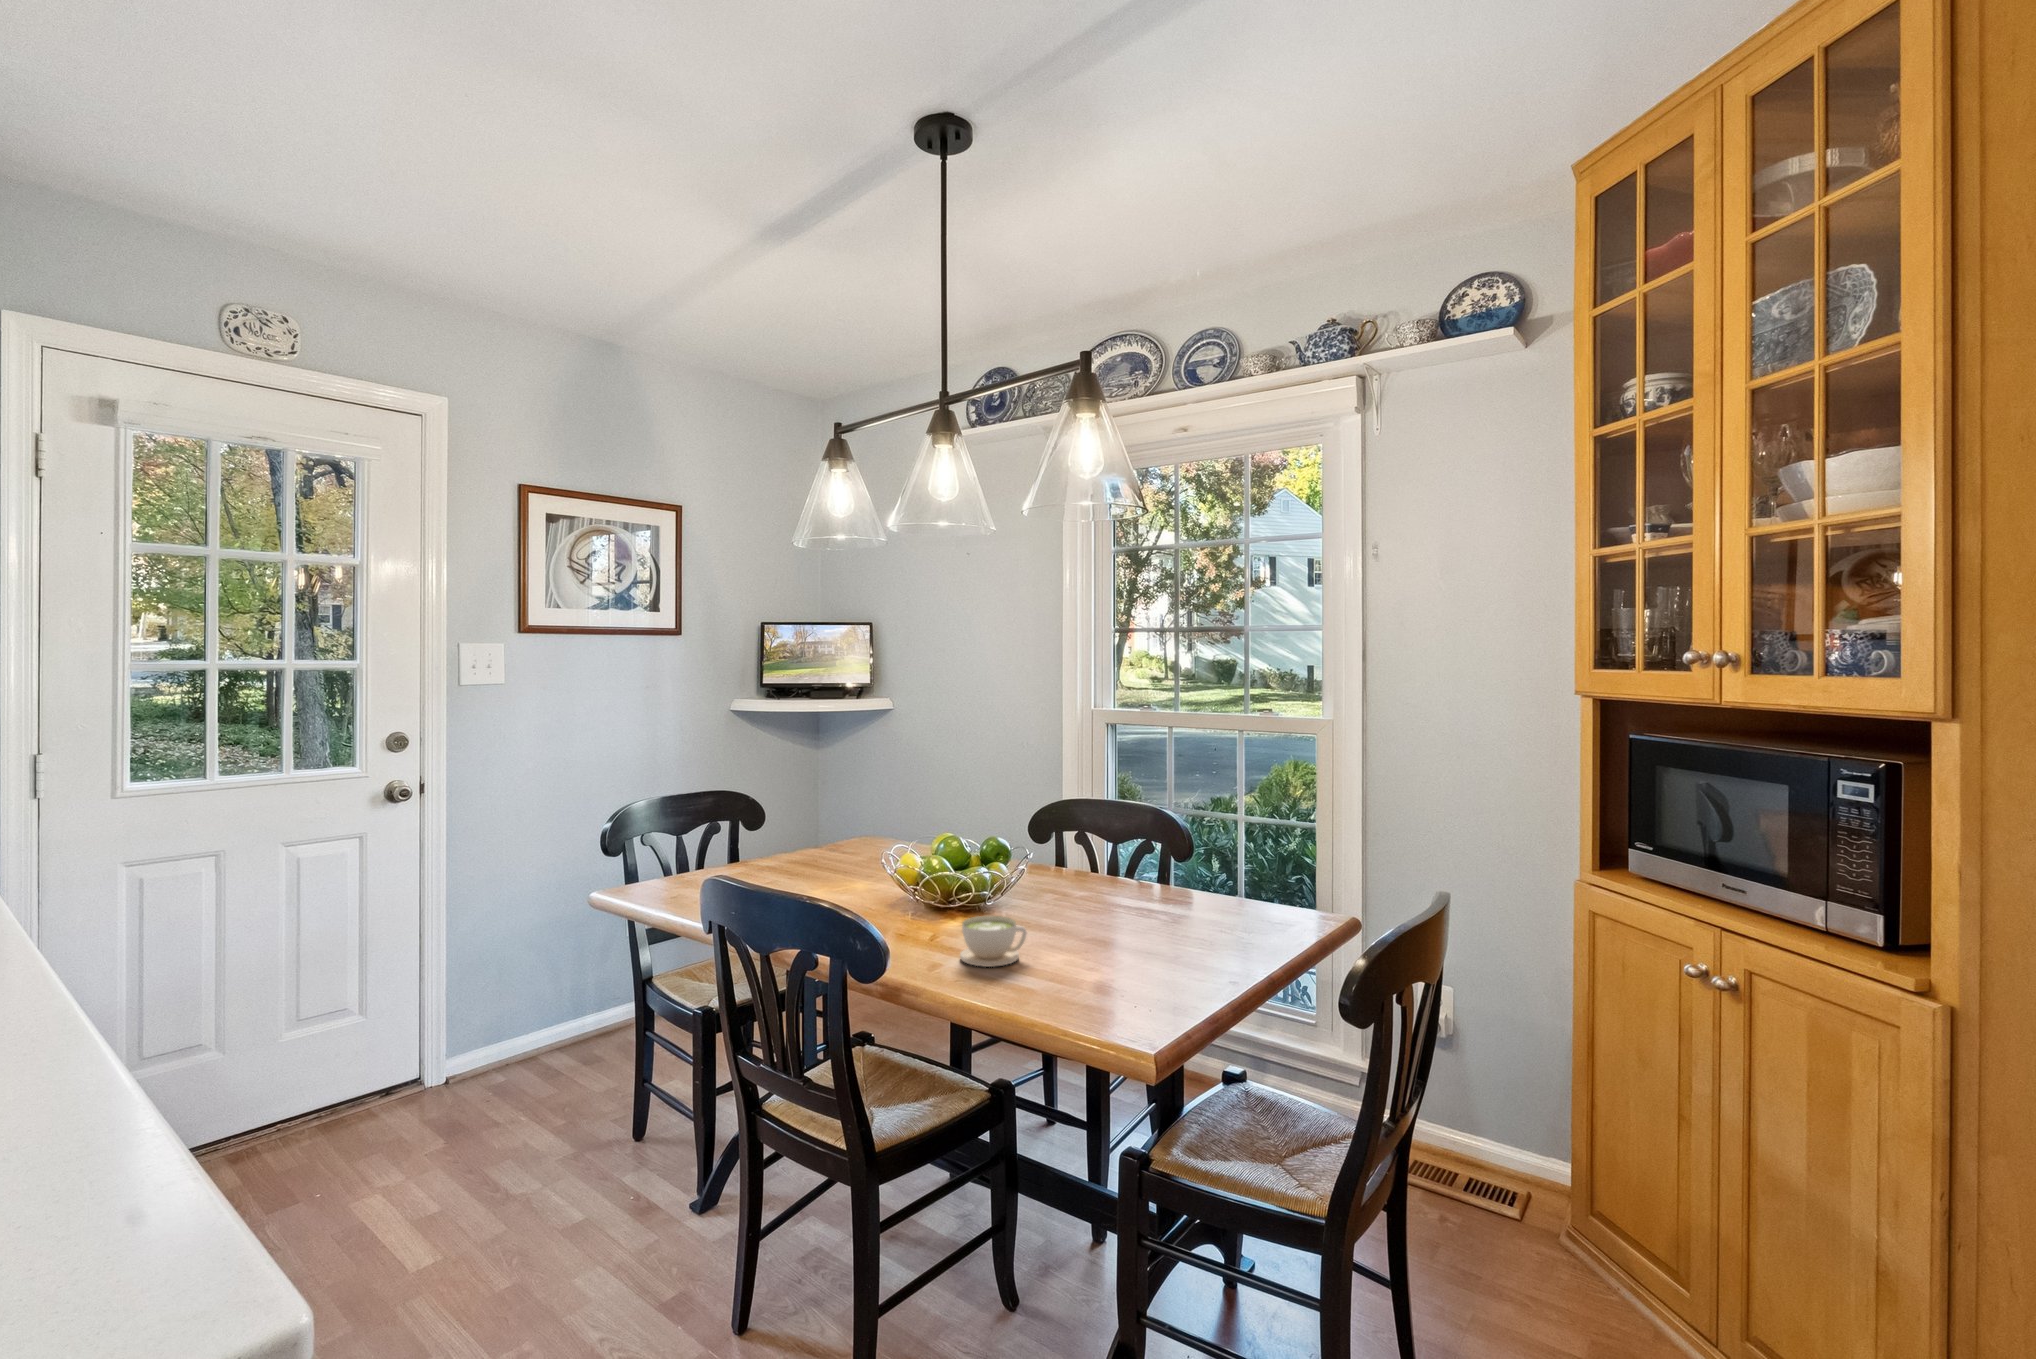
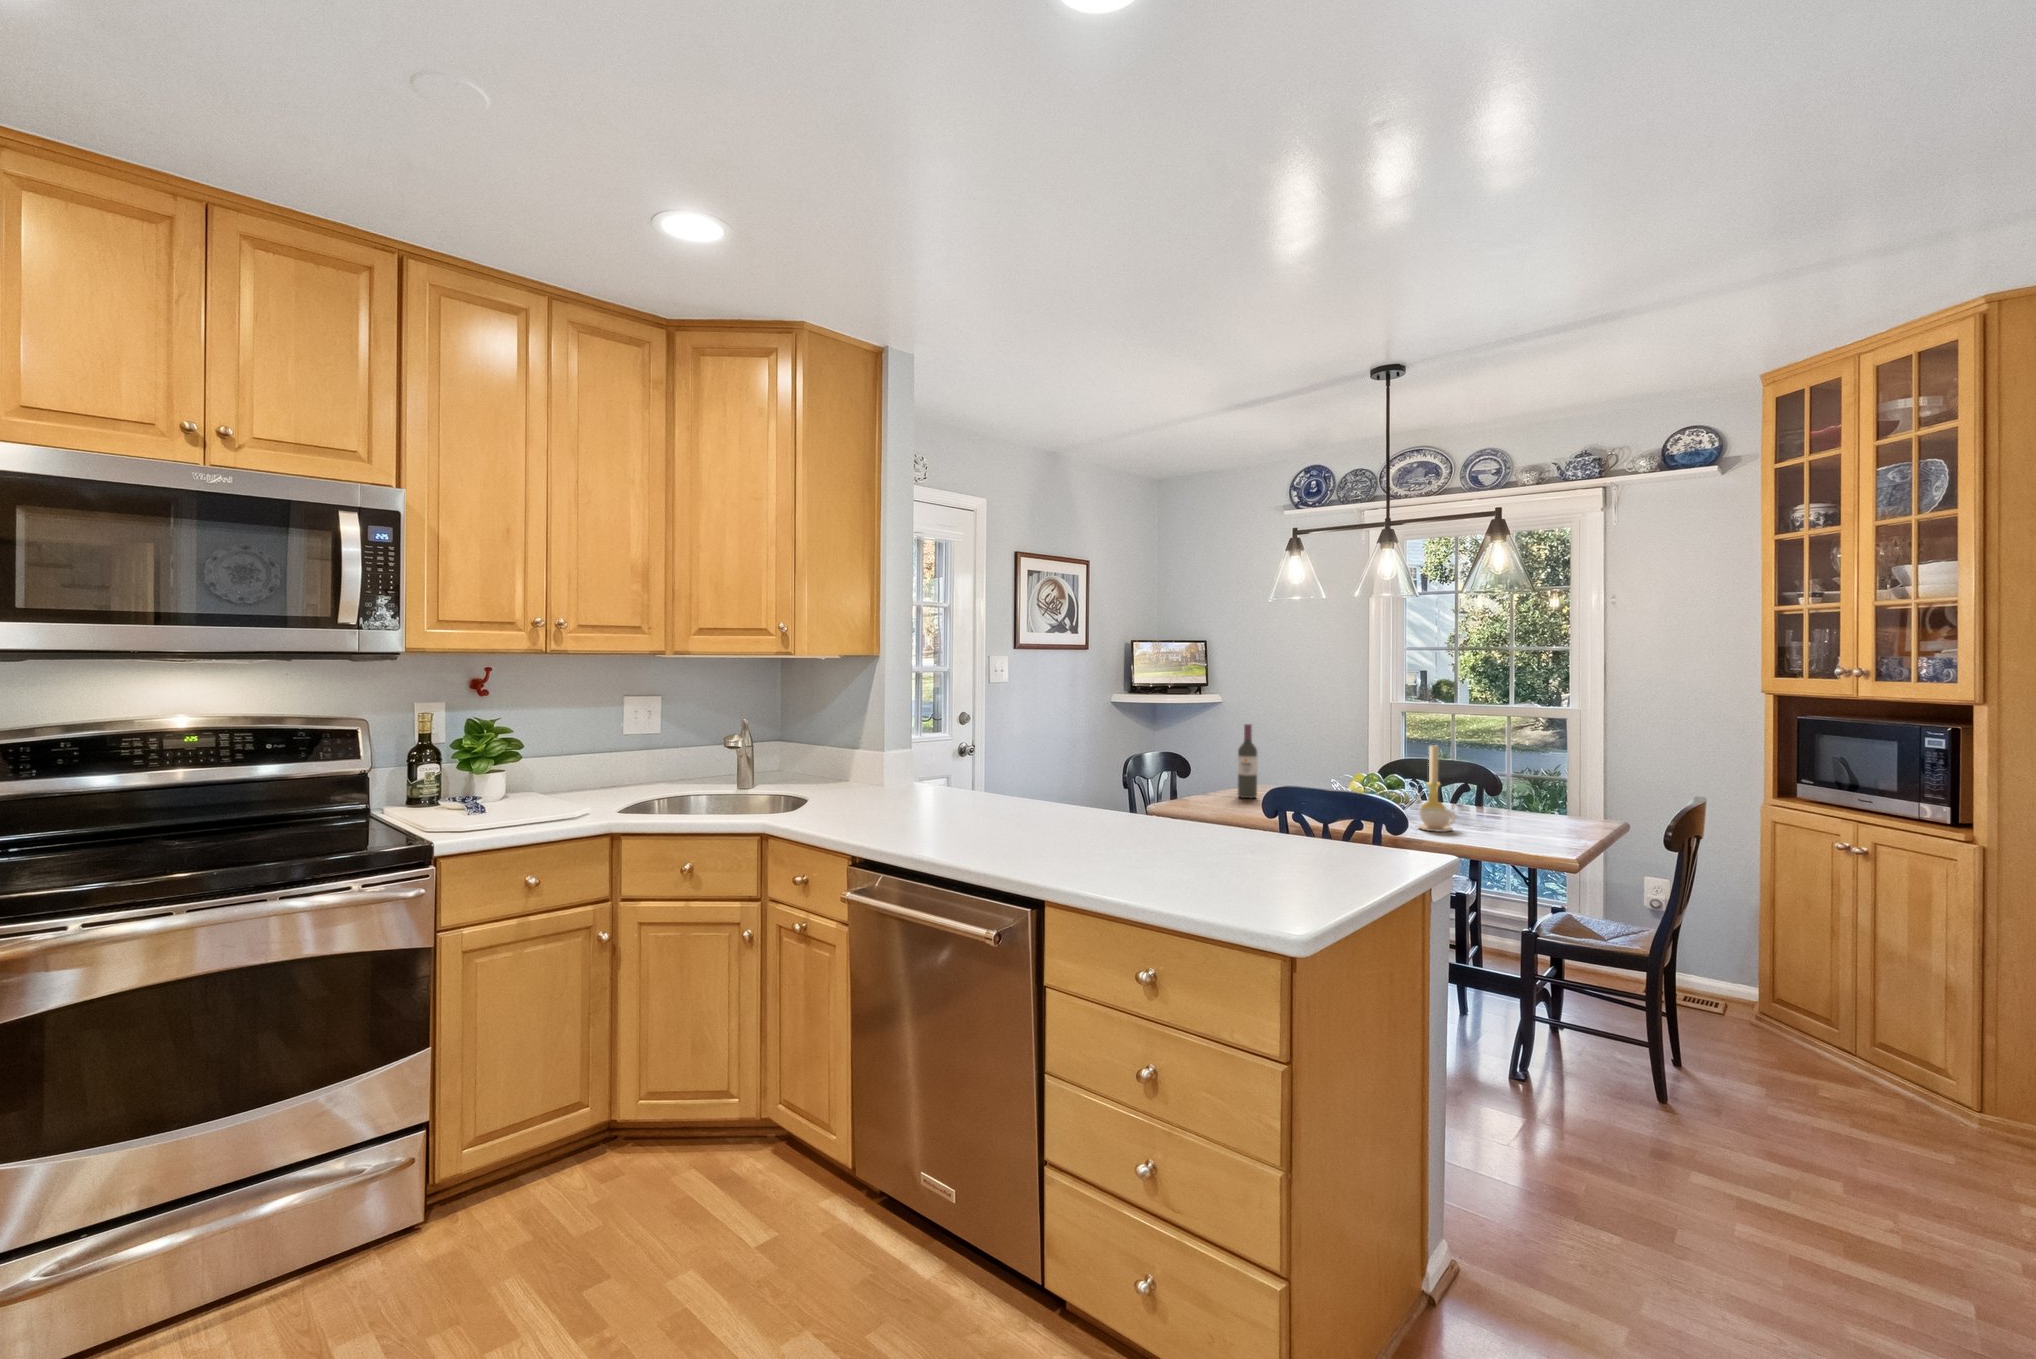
wine bottle: none [773,753,805,877] -> present [1238,724,1257,798]
candle holder: none [1036,787,1074,903] -> present [1421,745,1446,809]

